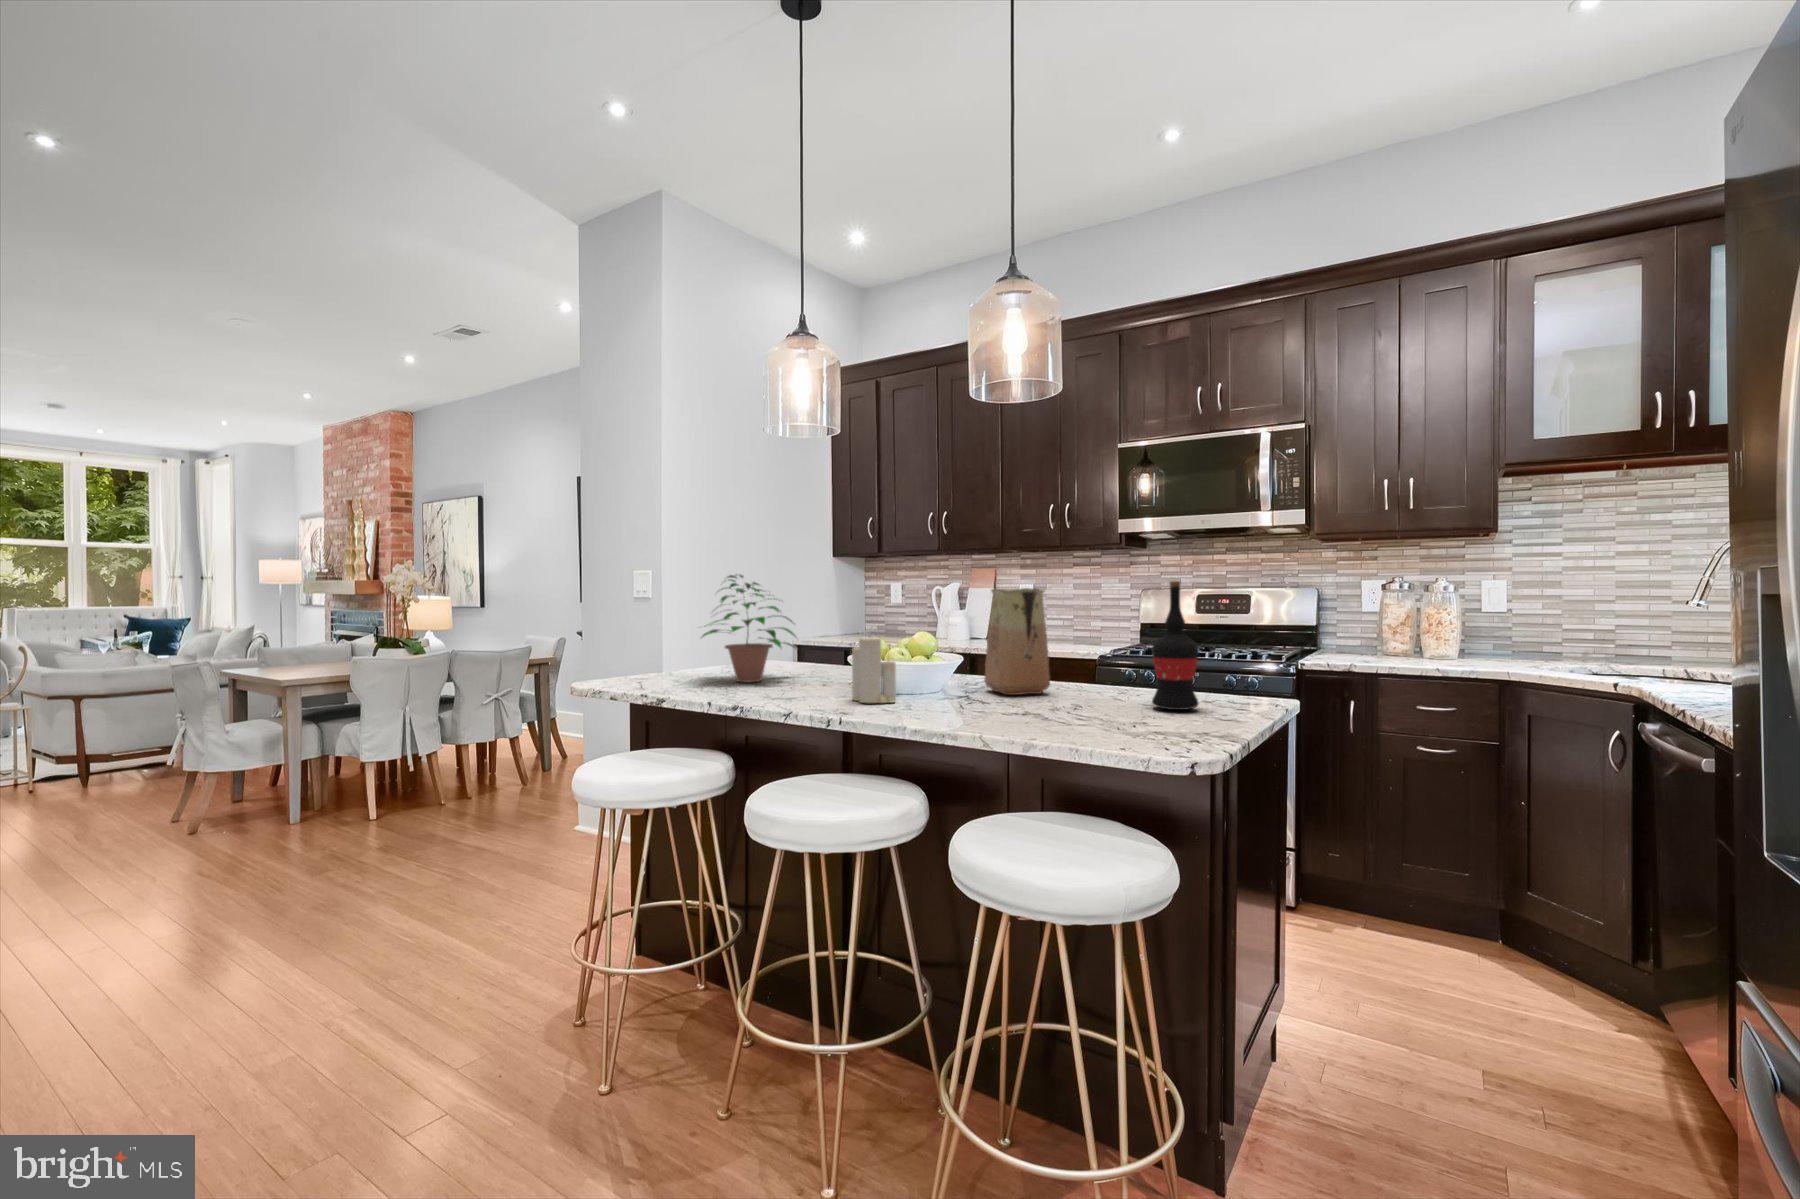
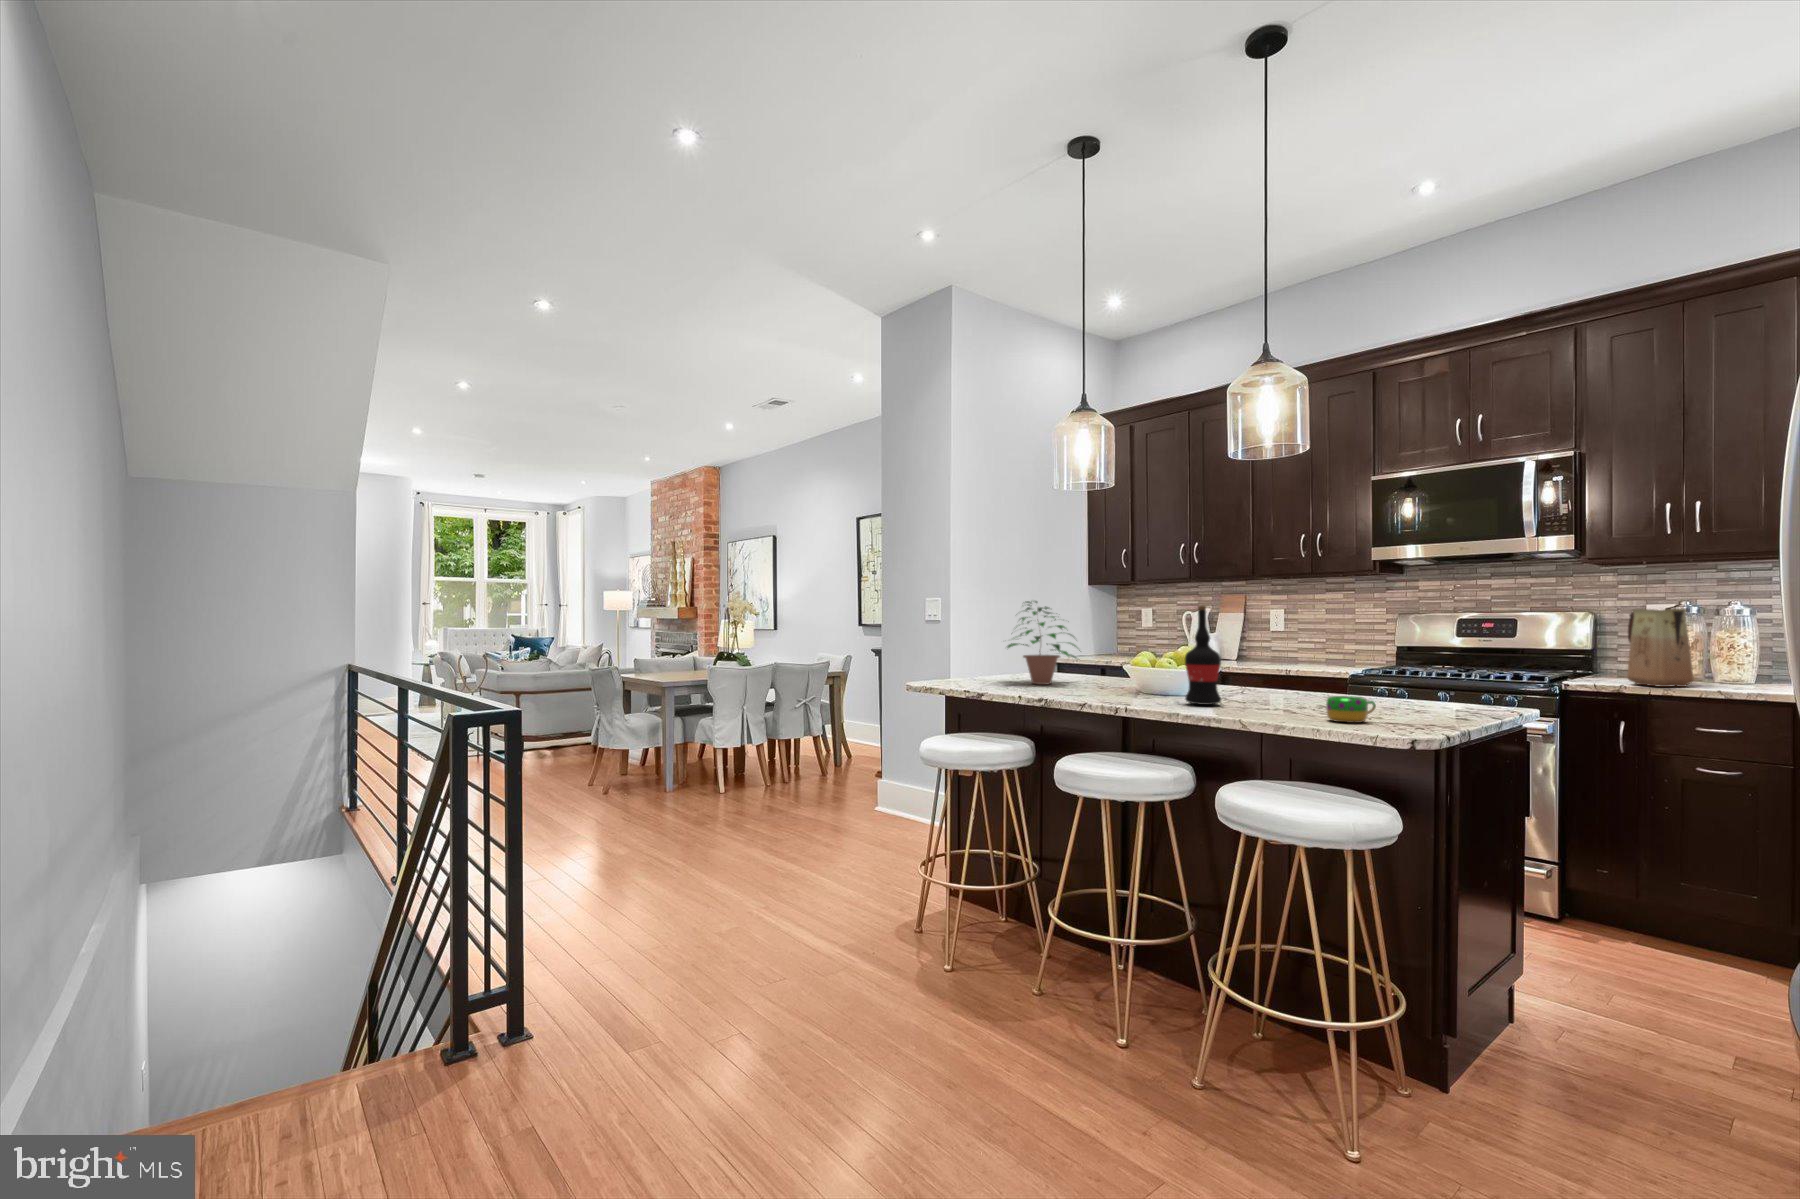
wine bottle: present [1152,581,1199,710] -> present [1185,605,1221,705]
vase: present [984,588,1050,695] -> present [1627,608,1694,687]
candle: present [852,637,896,703] -> none [1130,642,1166,699]
mug: none [1090,701,1148,739] -> present [1326,696,1376,723]

